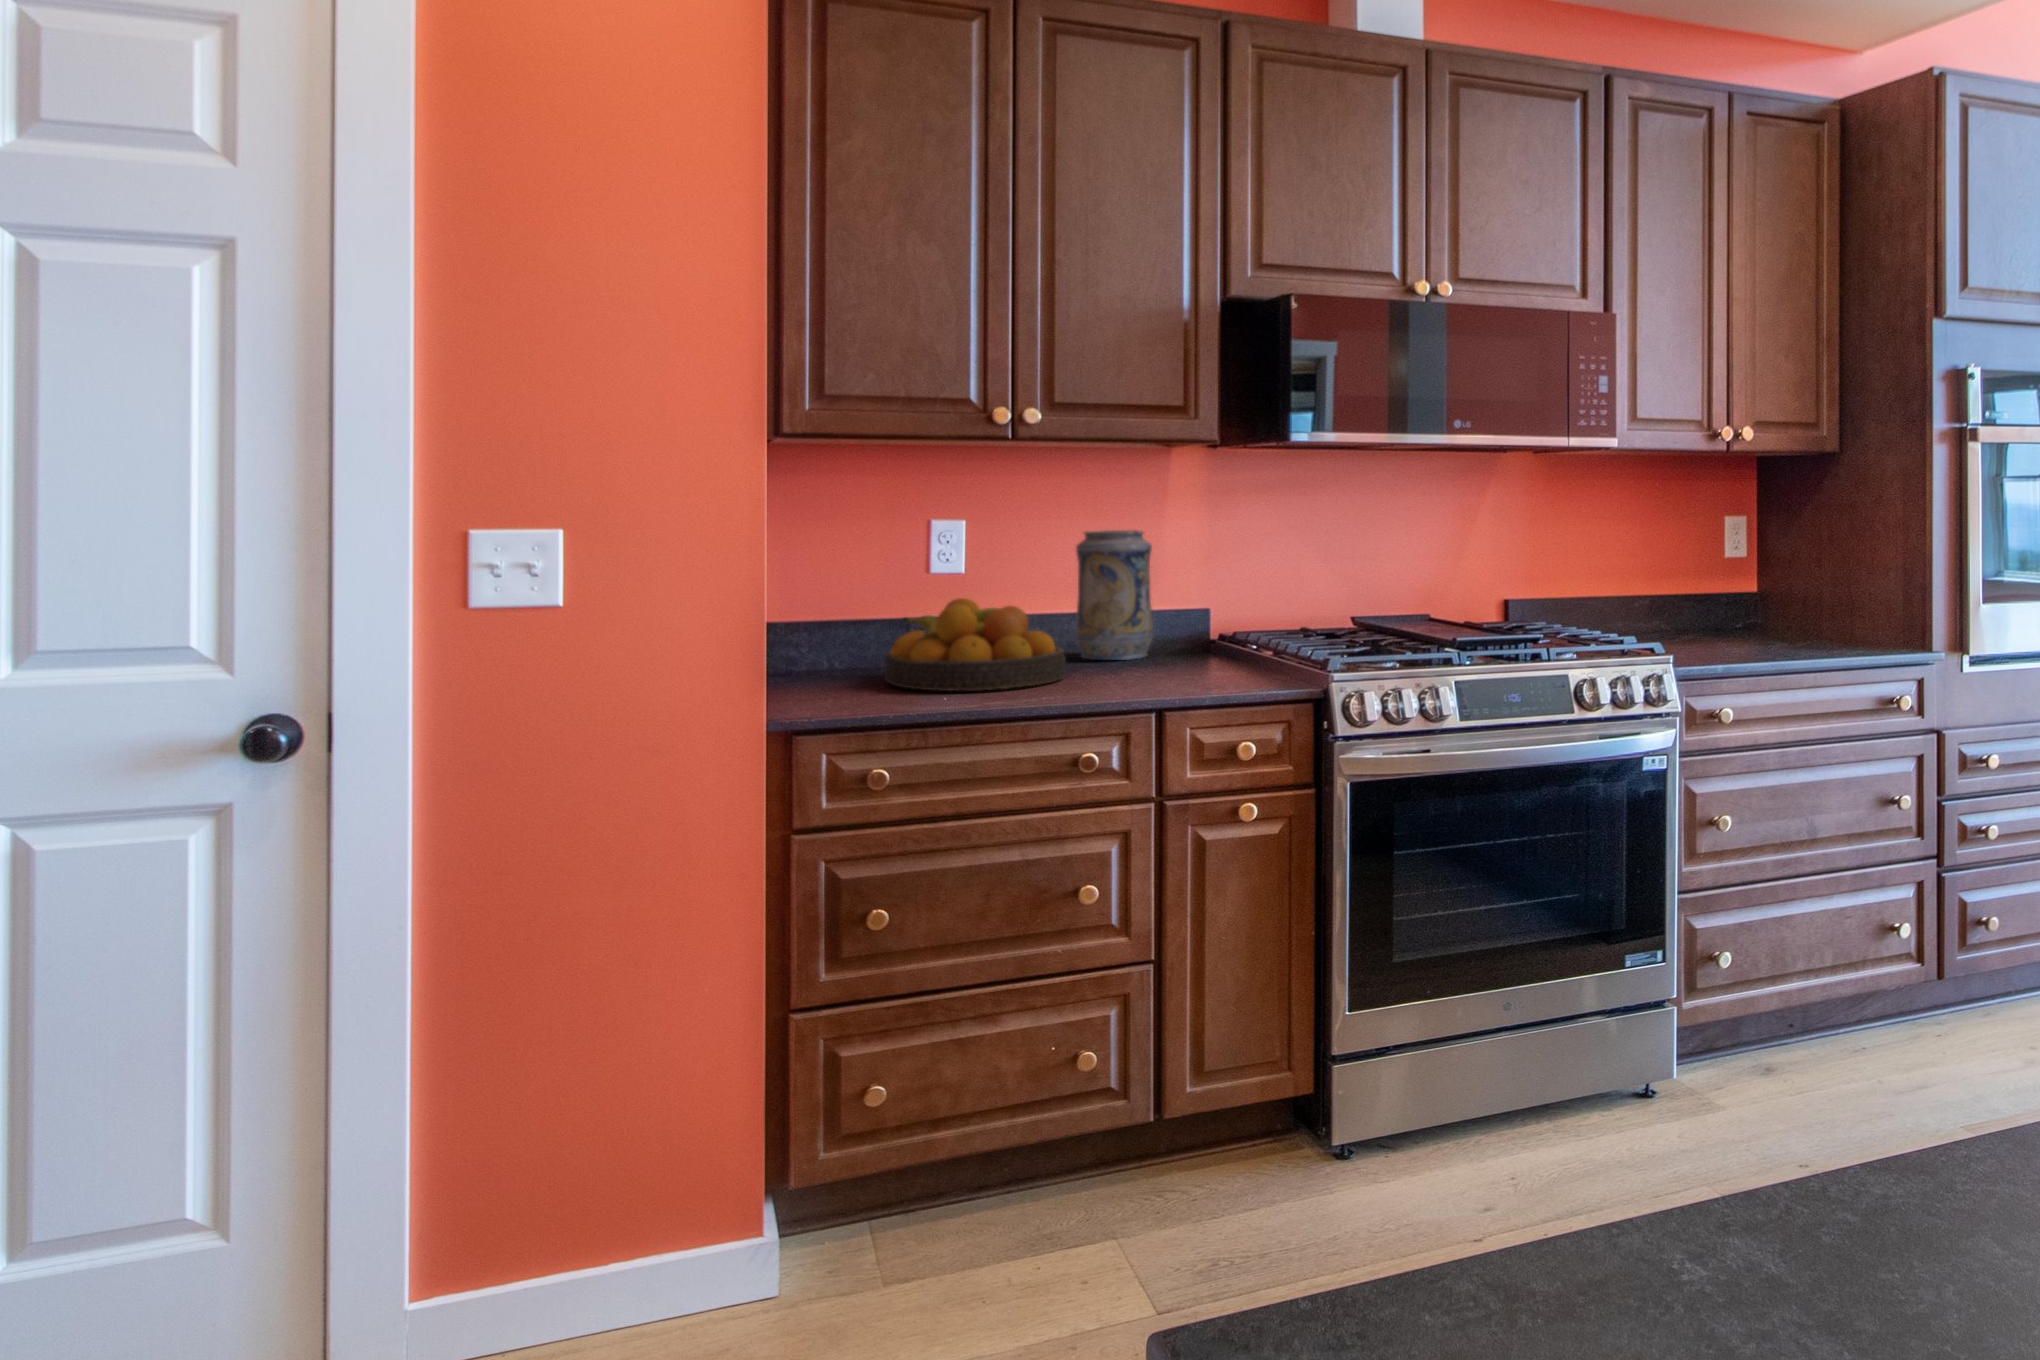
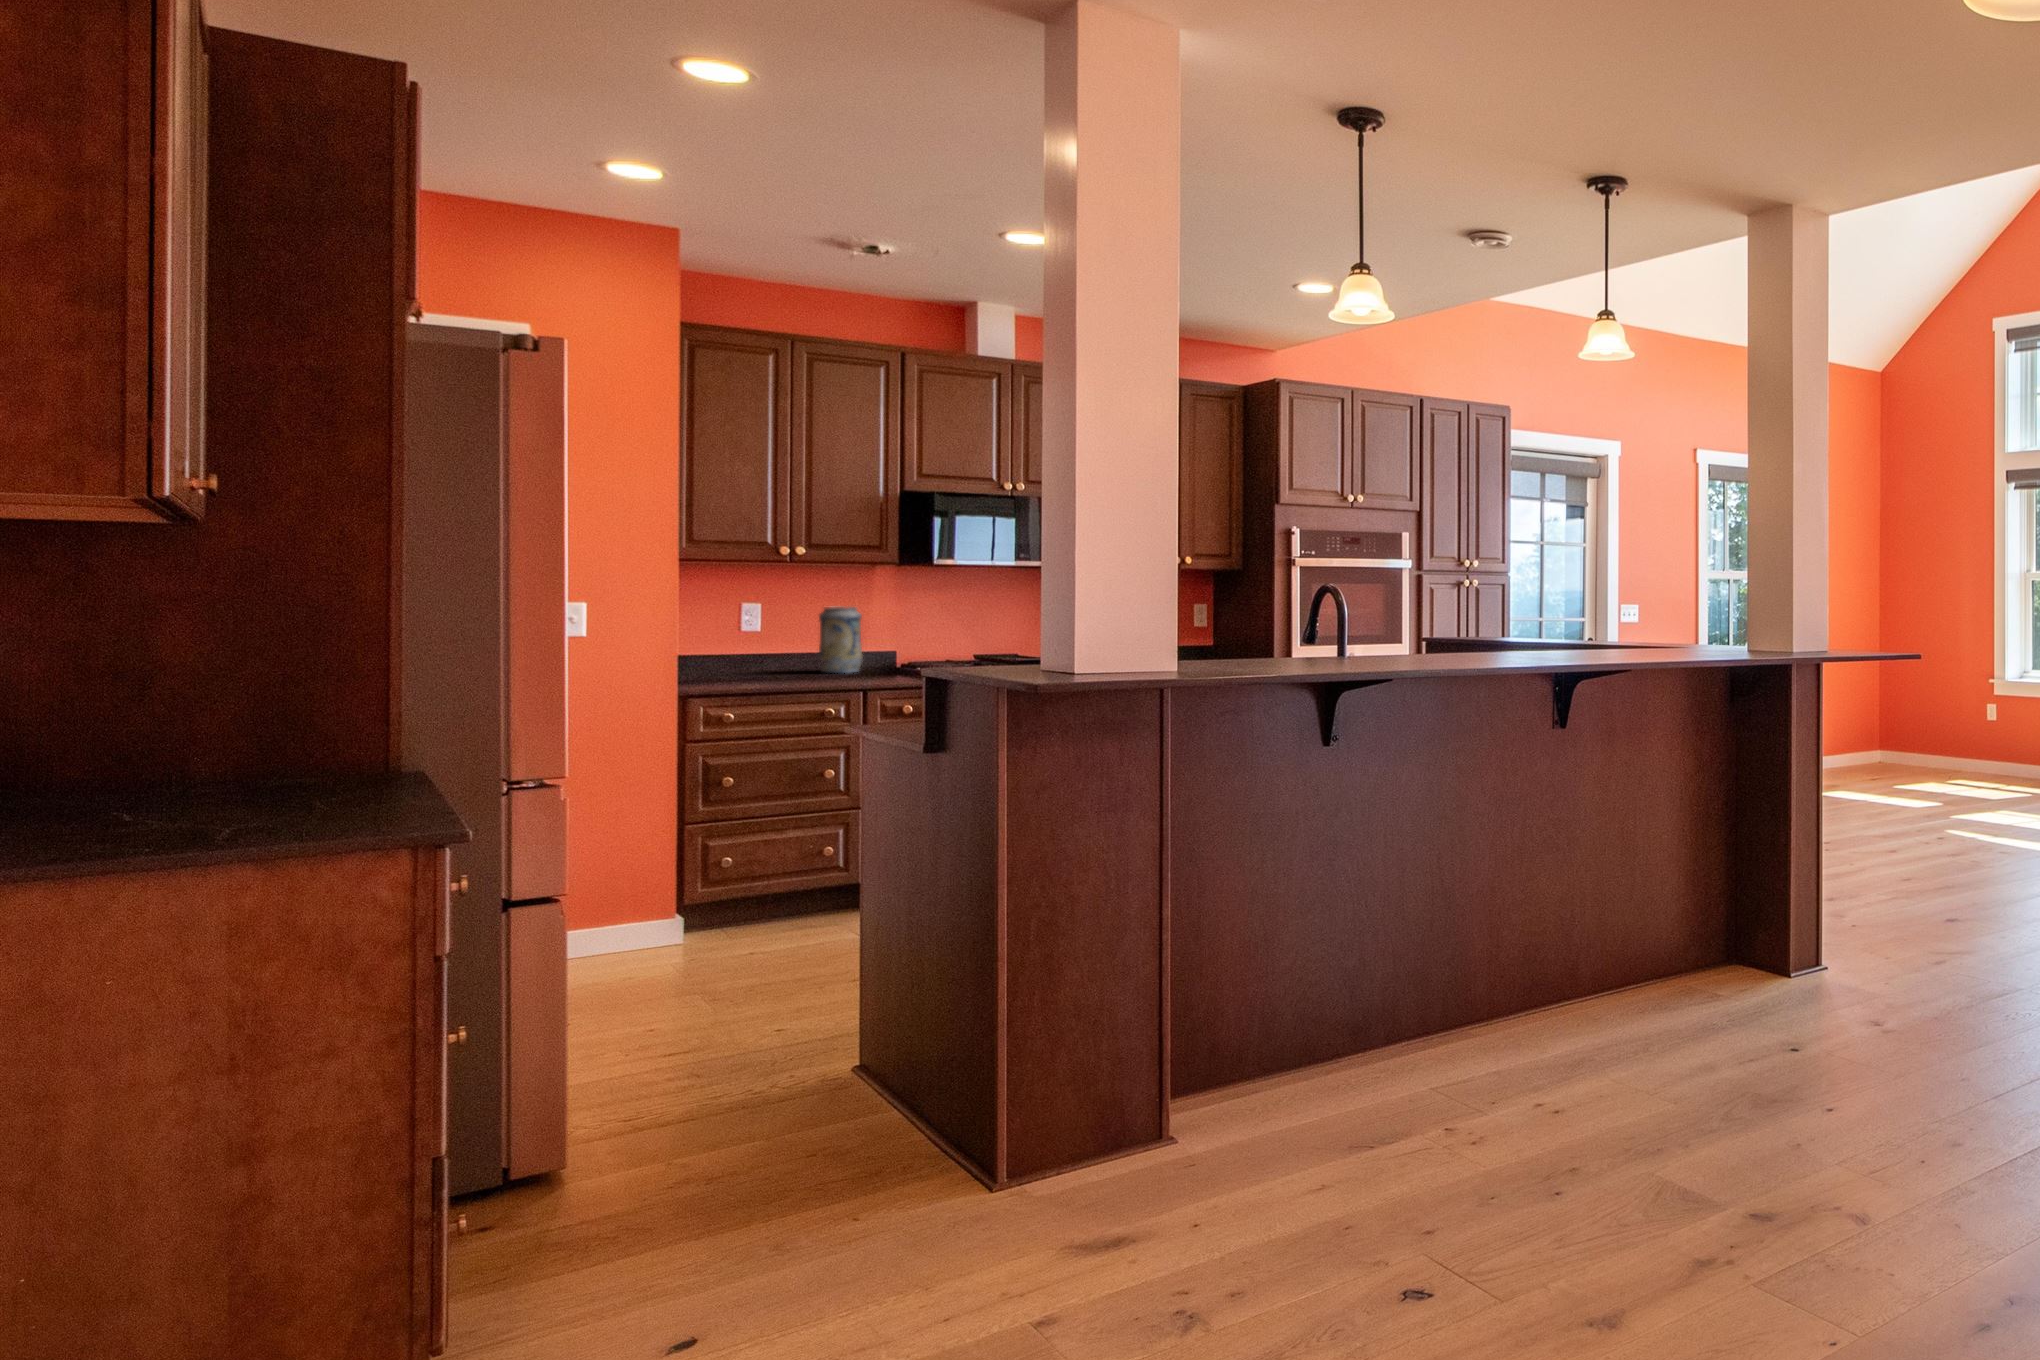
fruit bowl: present [885,598,1066,691] -> none [717,640,816,684]

